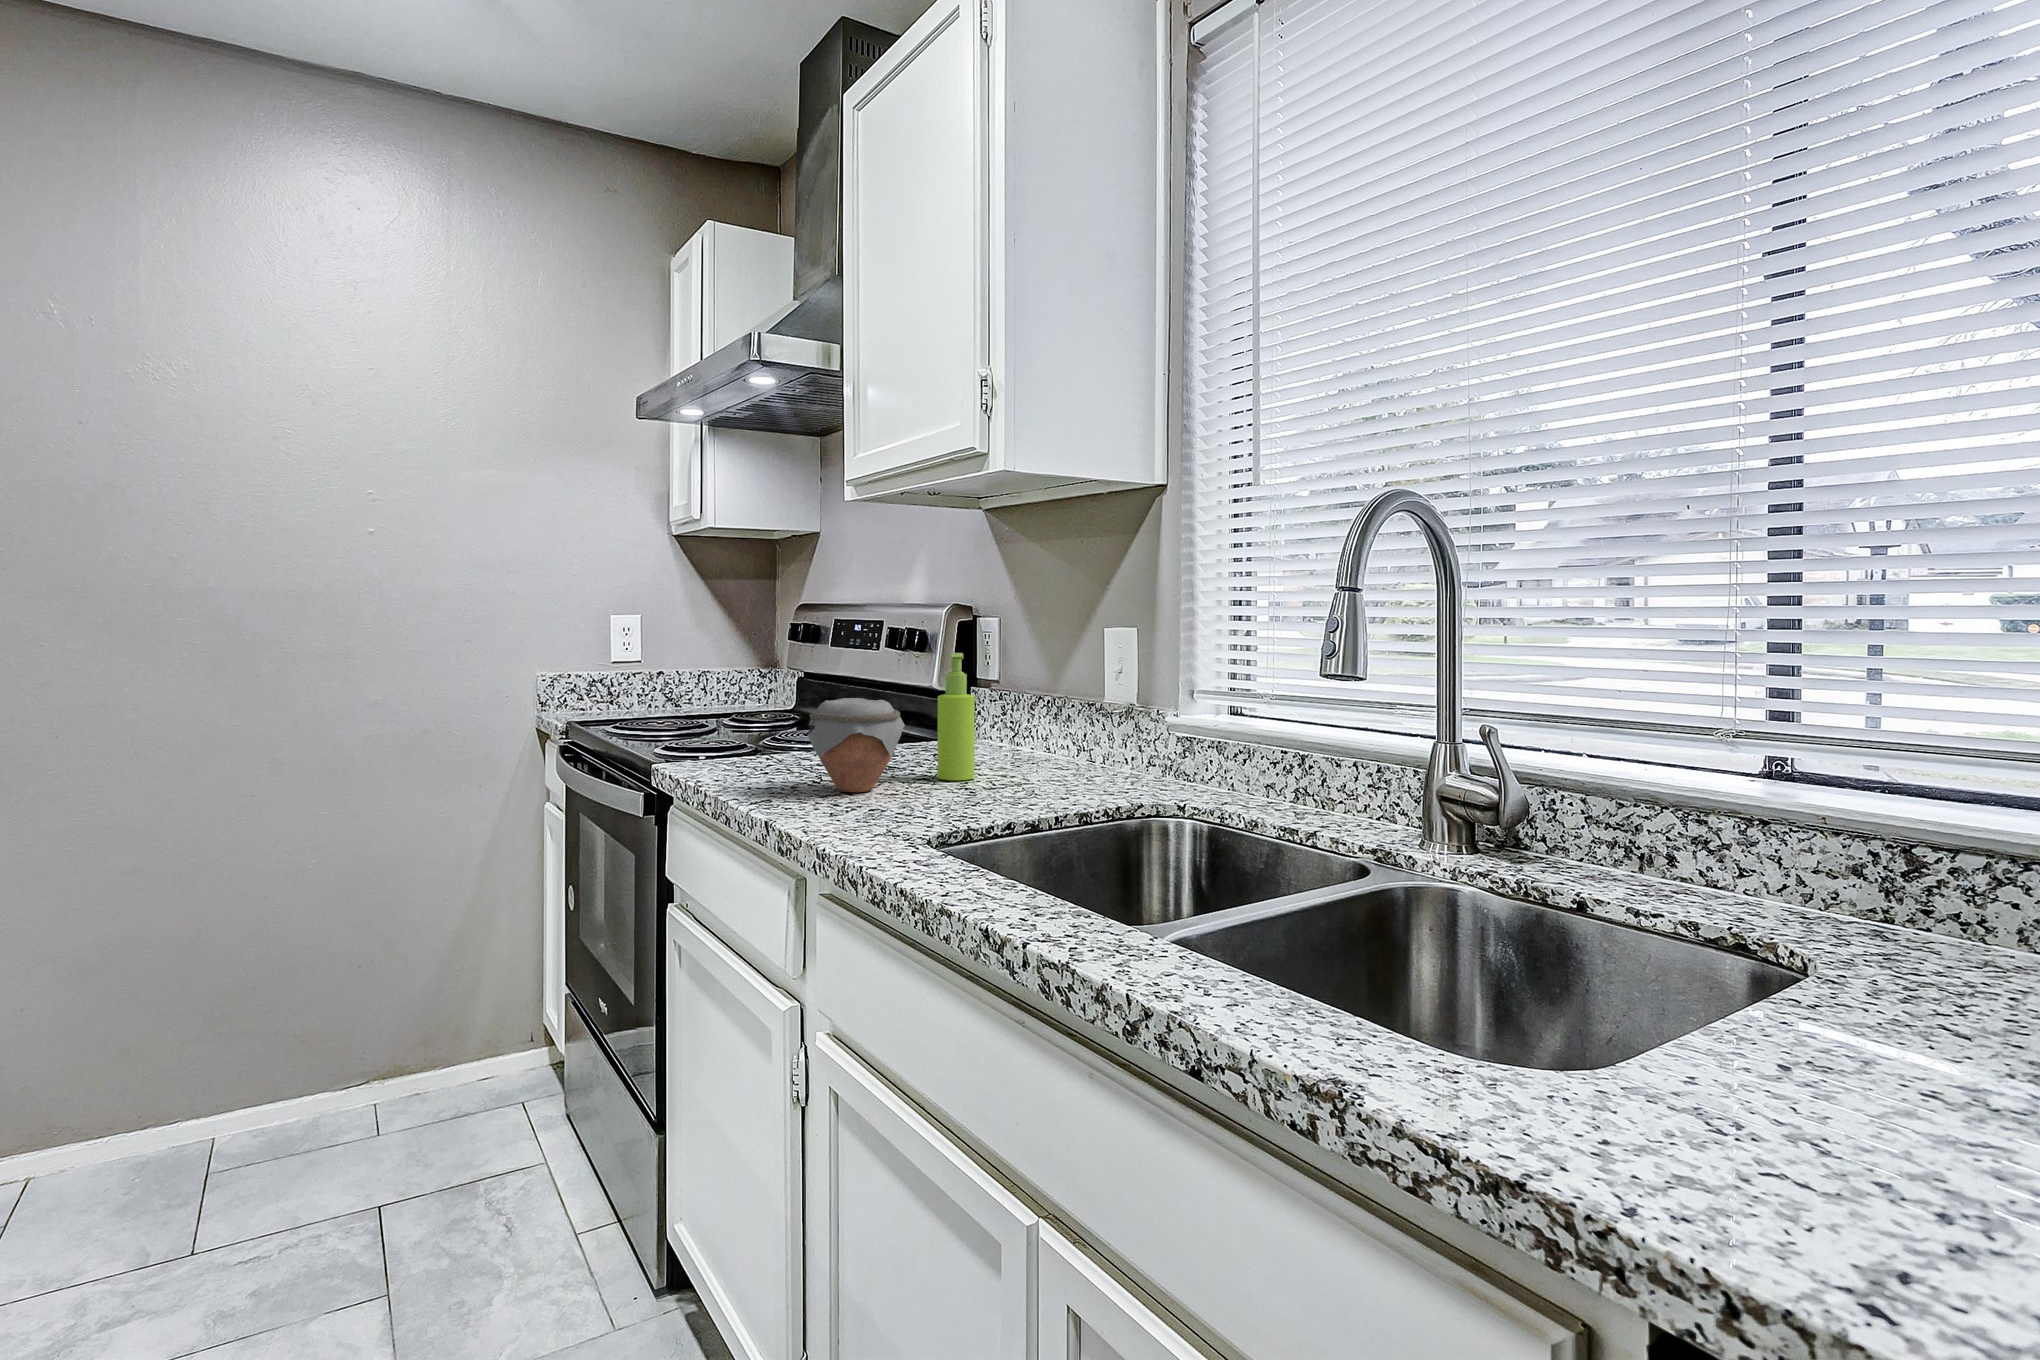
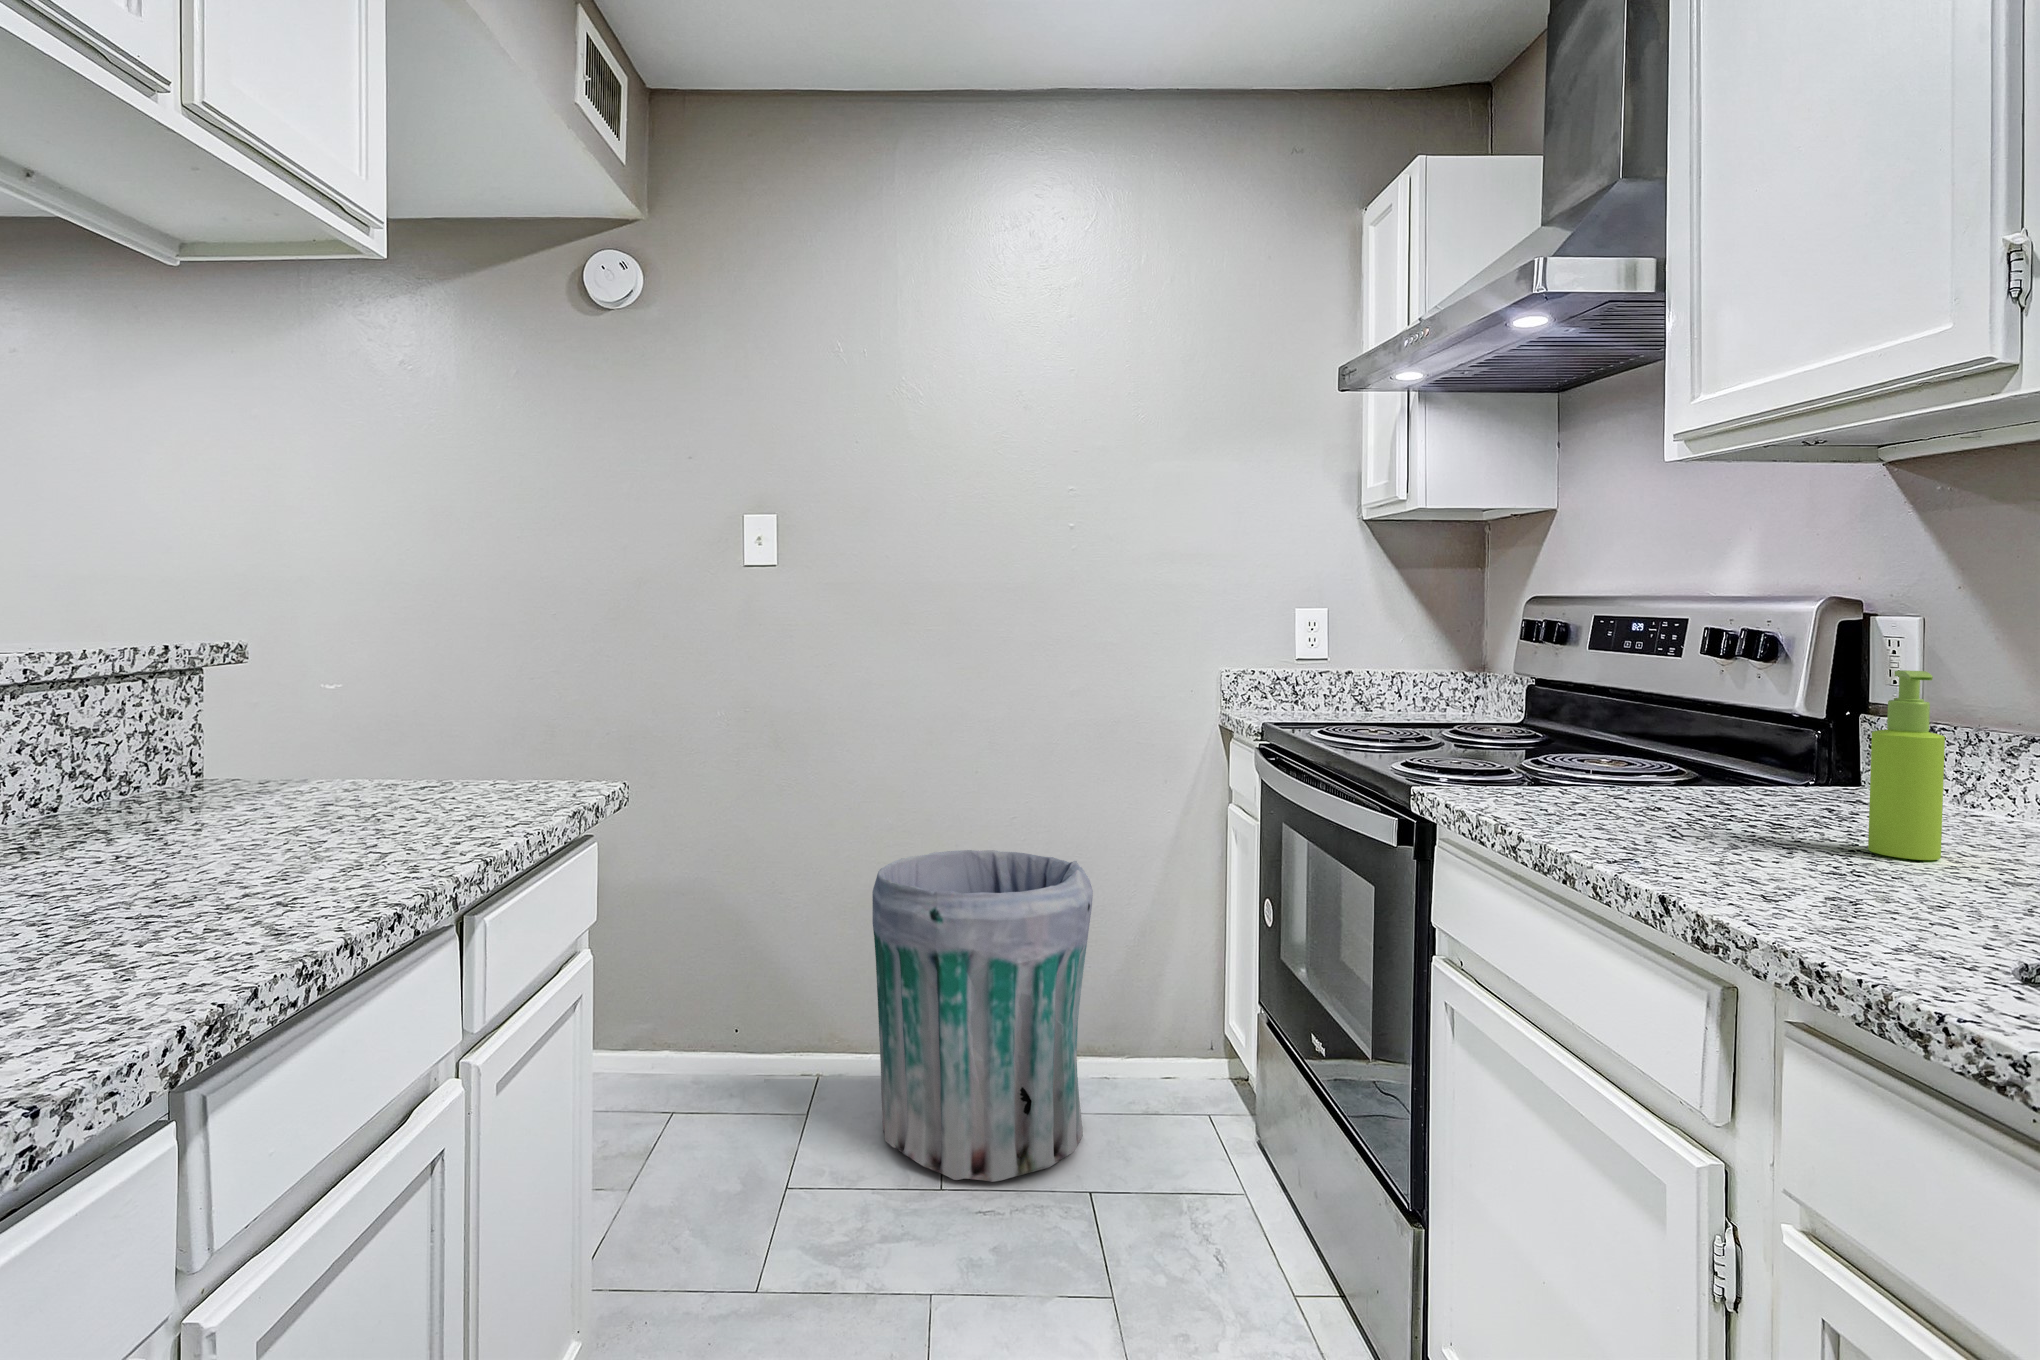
jar: present [808,698,905,792] -> none [1665,728,1831,862]
trash can: none [89,876,386,1245] -> present [872,850,1093,1182]

